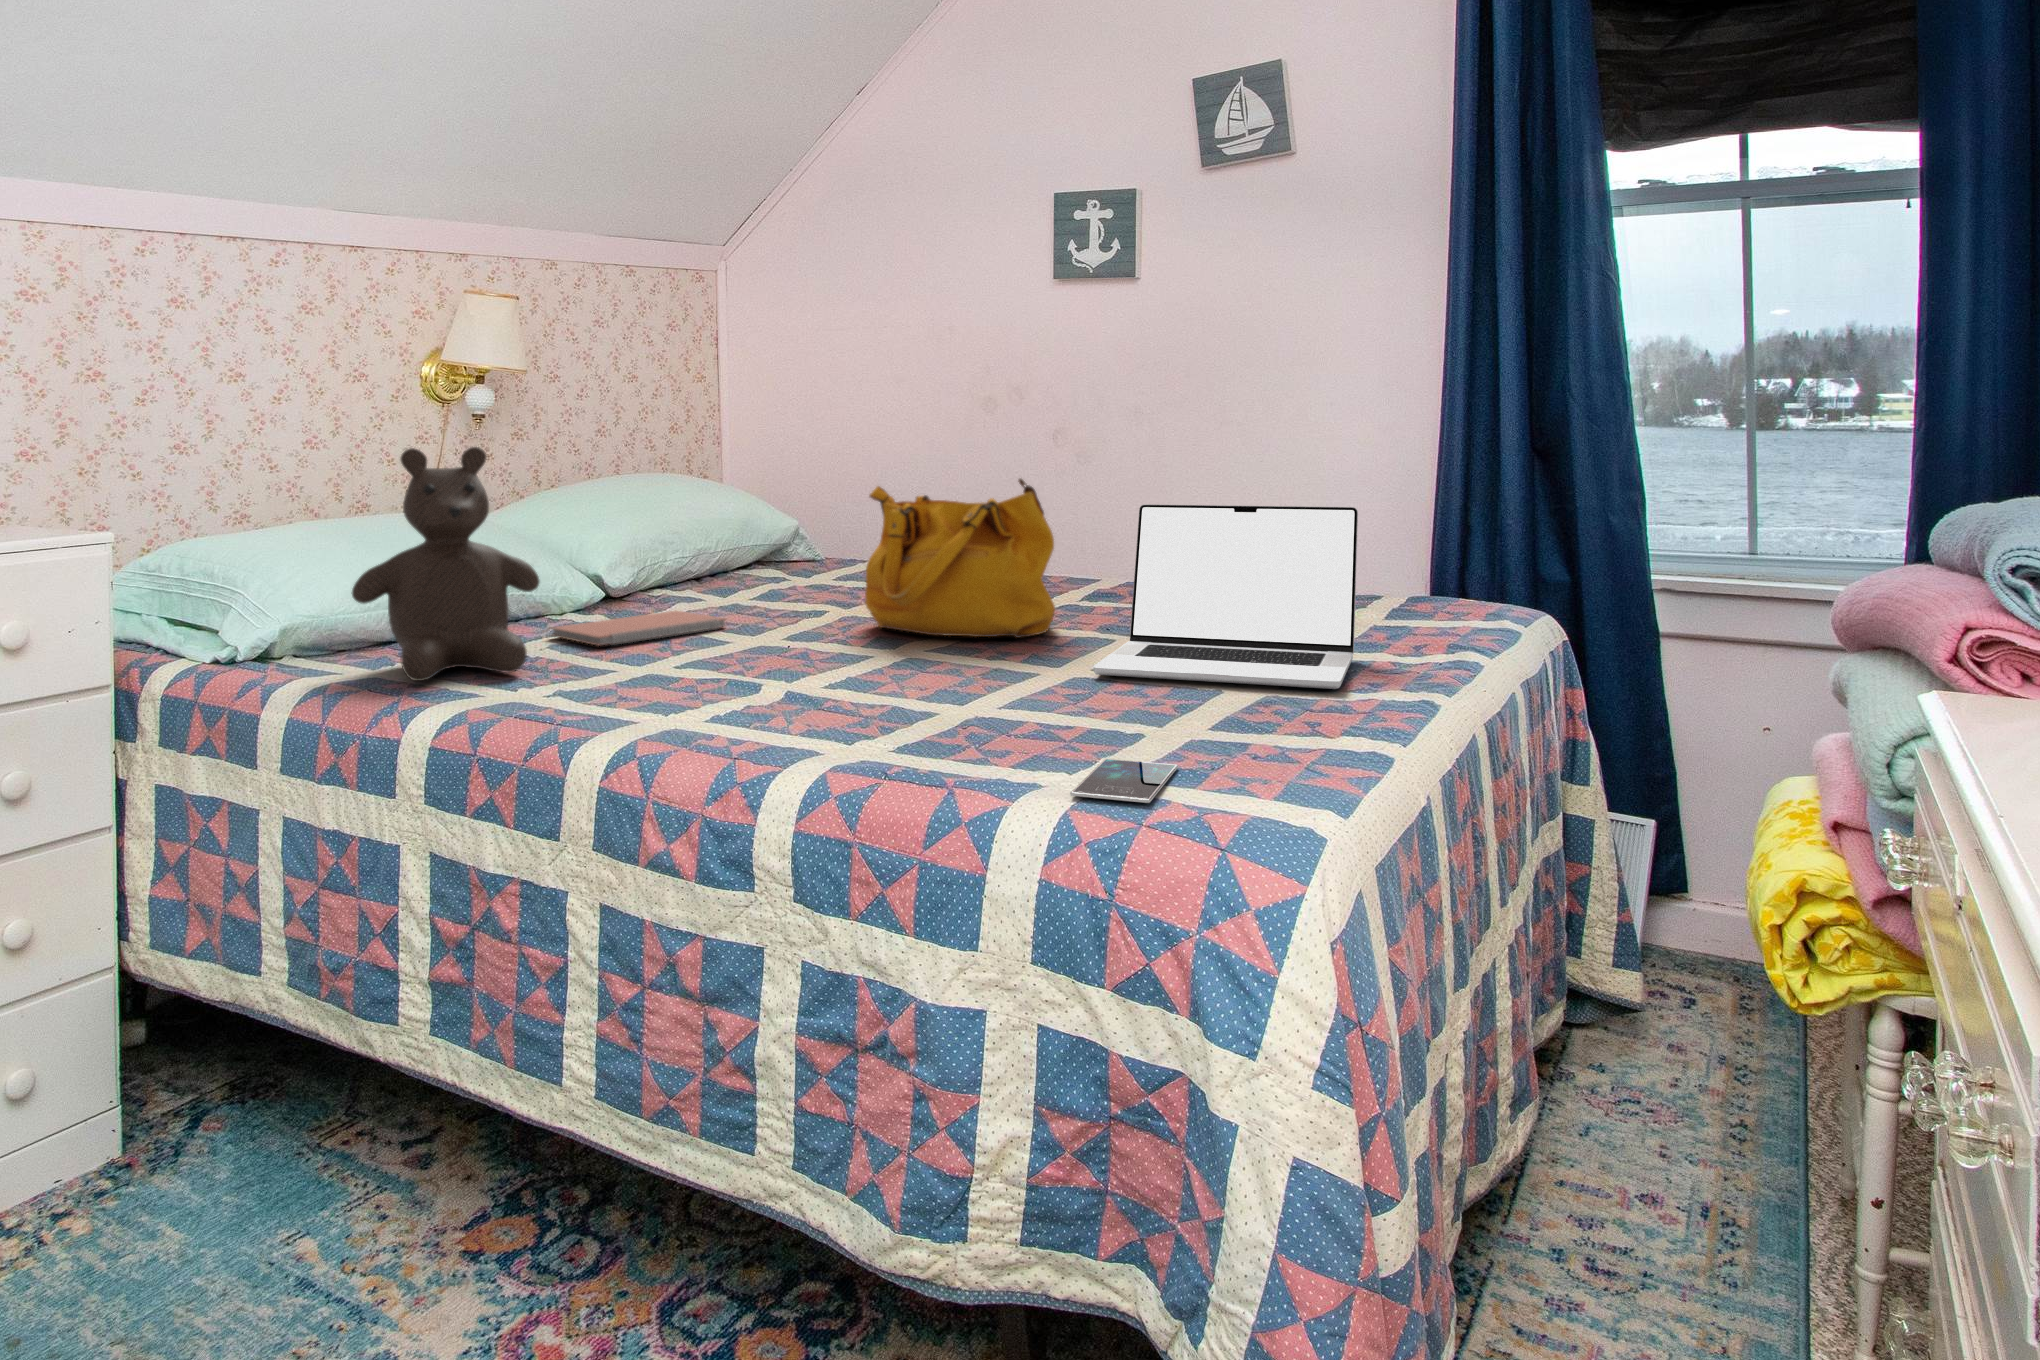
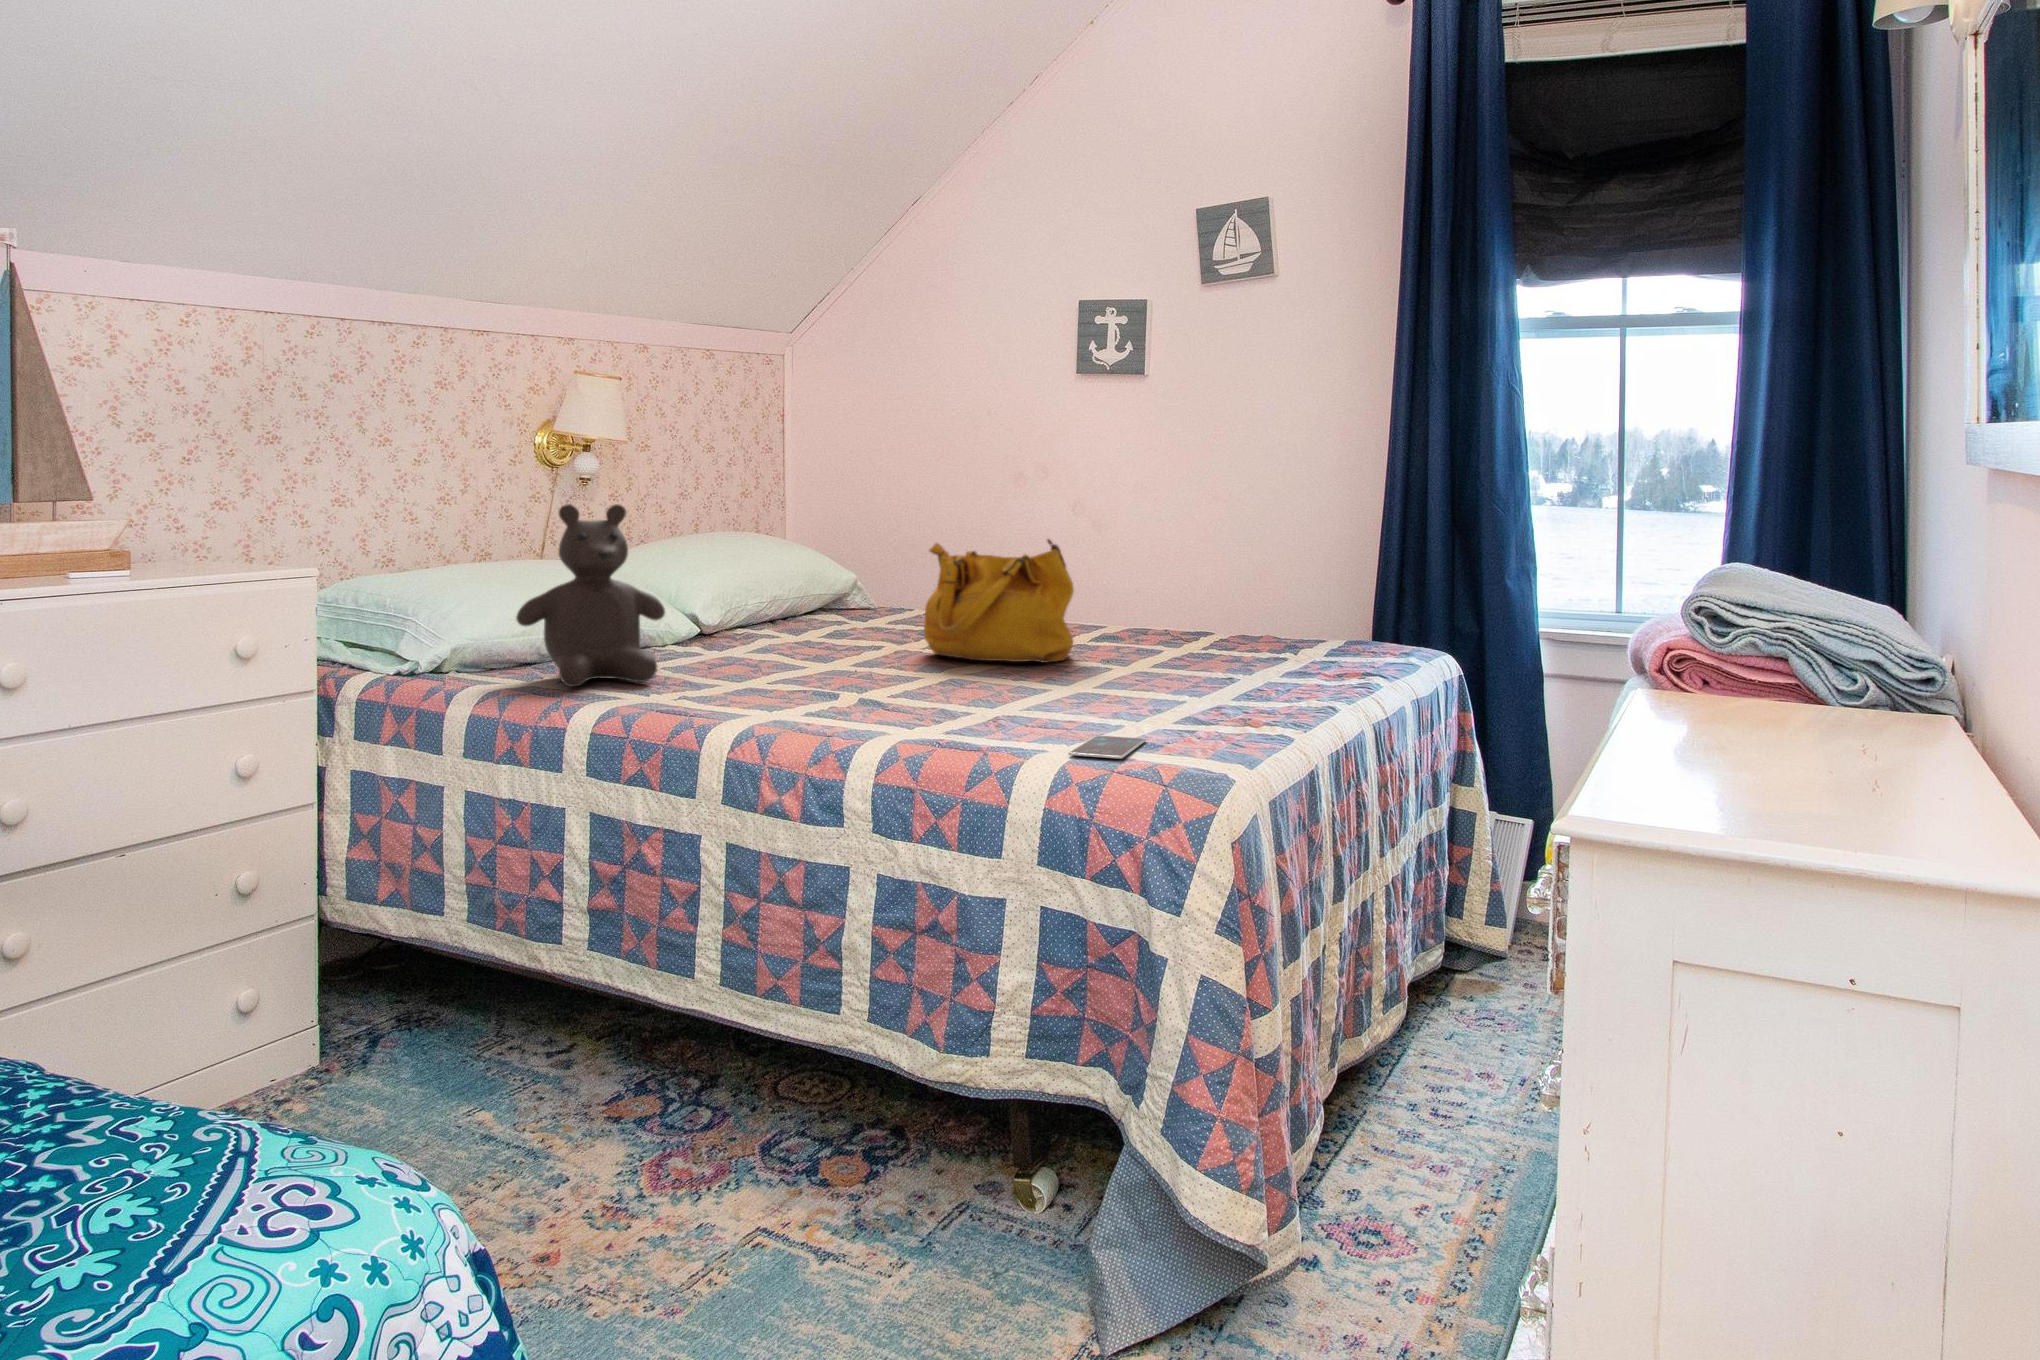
laptop: present [1093,504,1358,689] -> none [1098,560,1300,696]
notebook: present [552,610,725,646] -> none [668,641,812,665]

